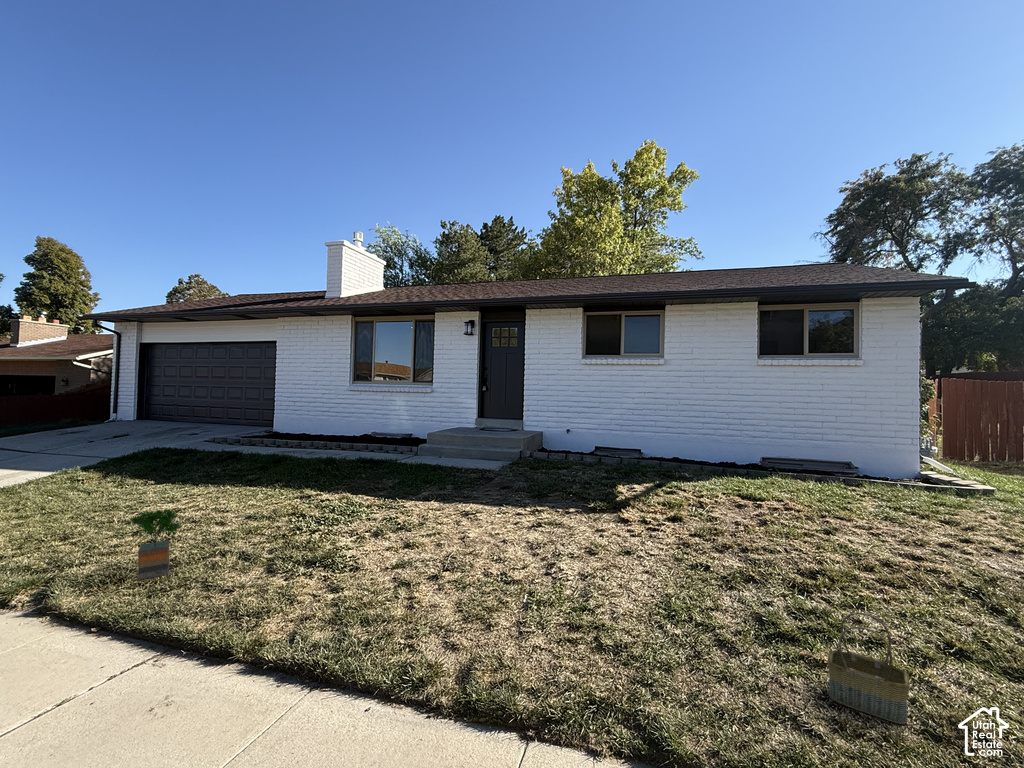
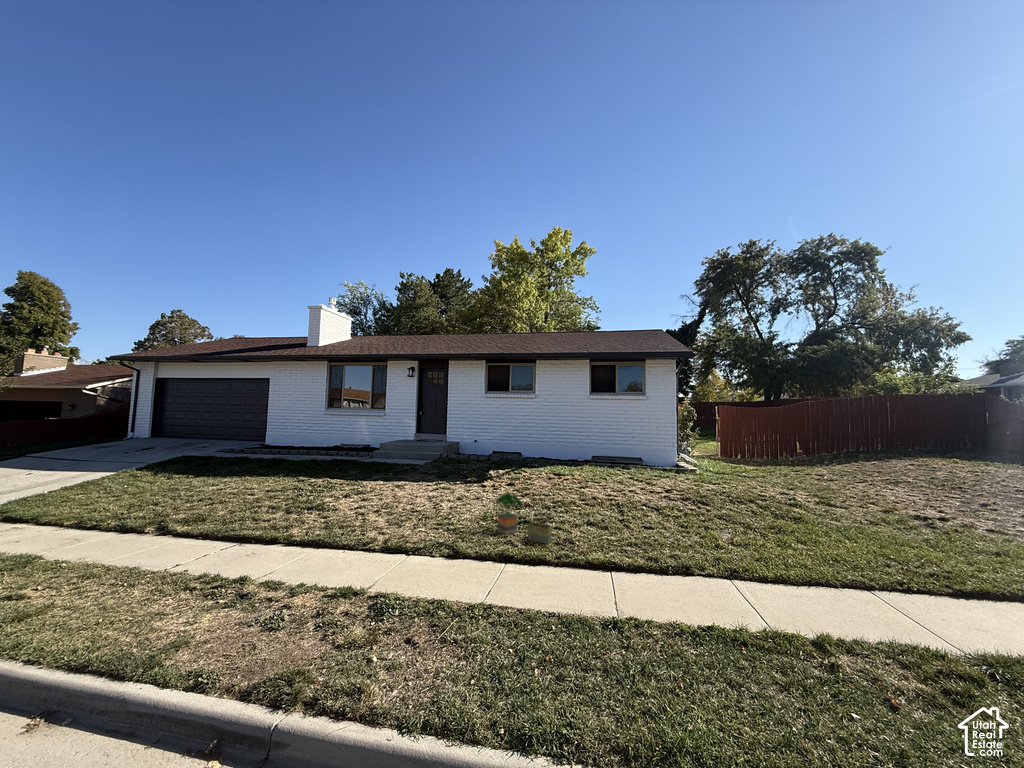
potted tree: present [130,509,181,580] -> present [496,494,522,534]

